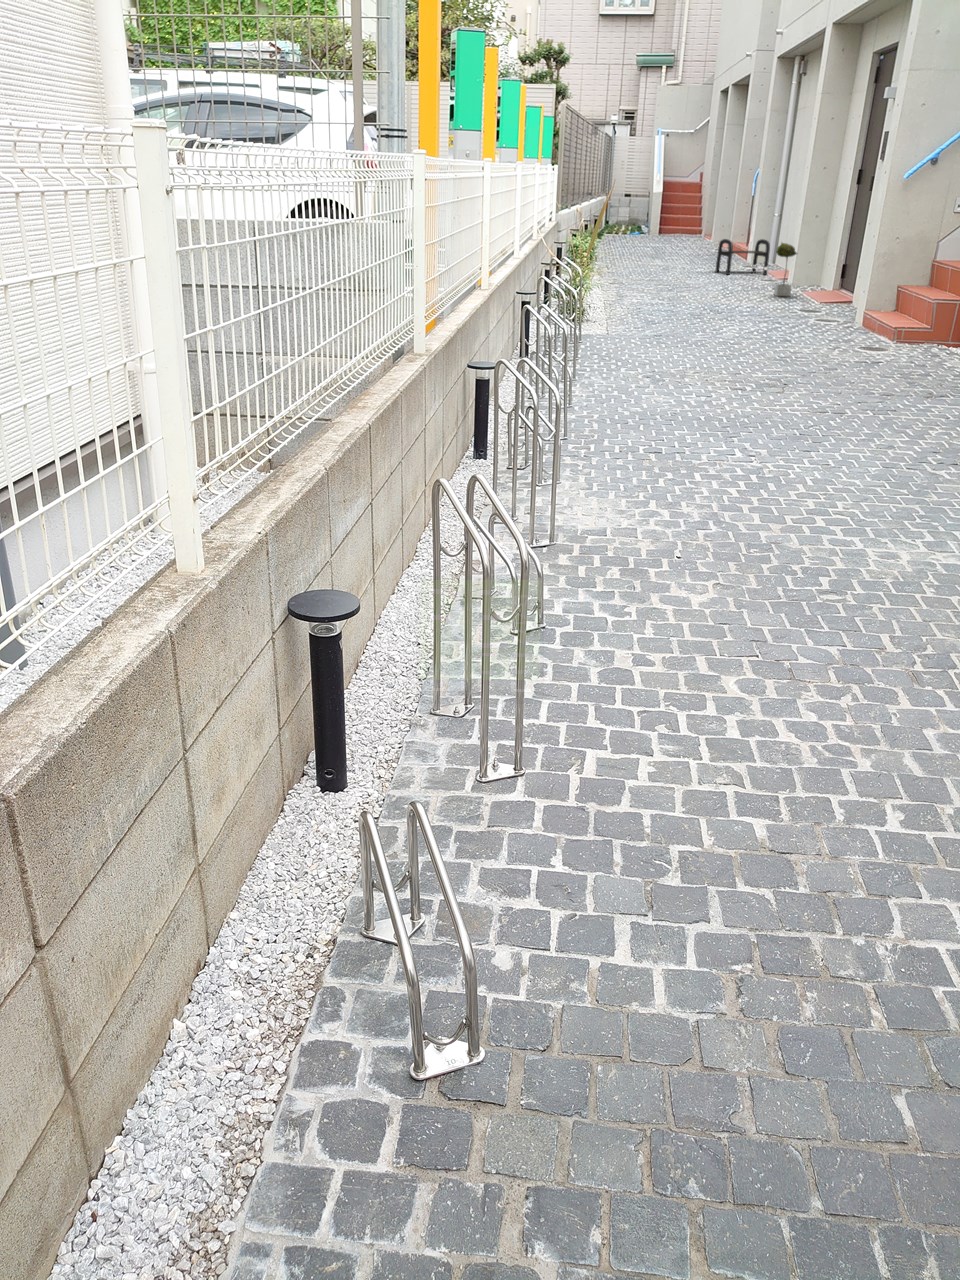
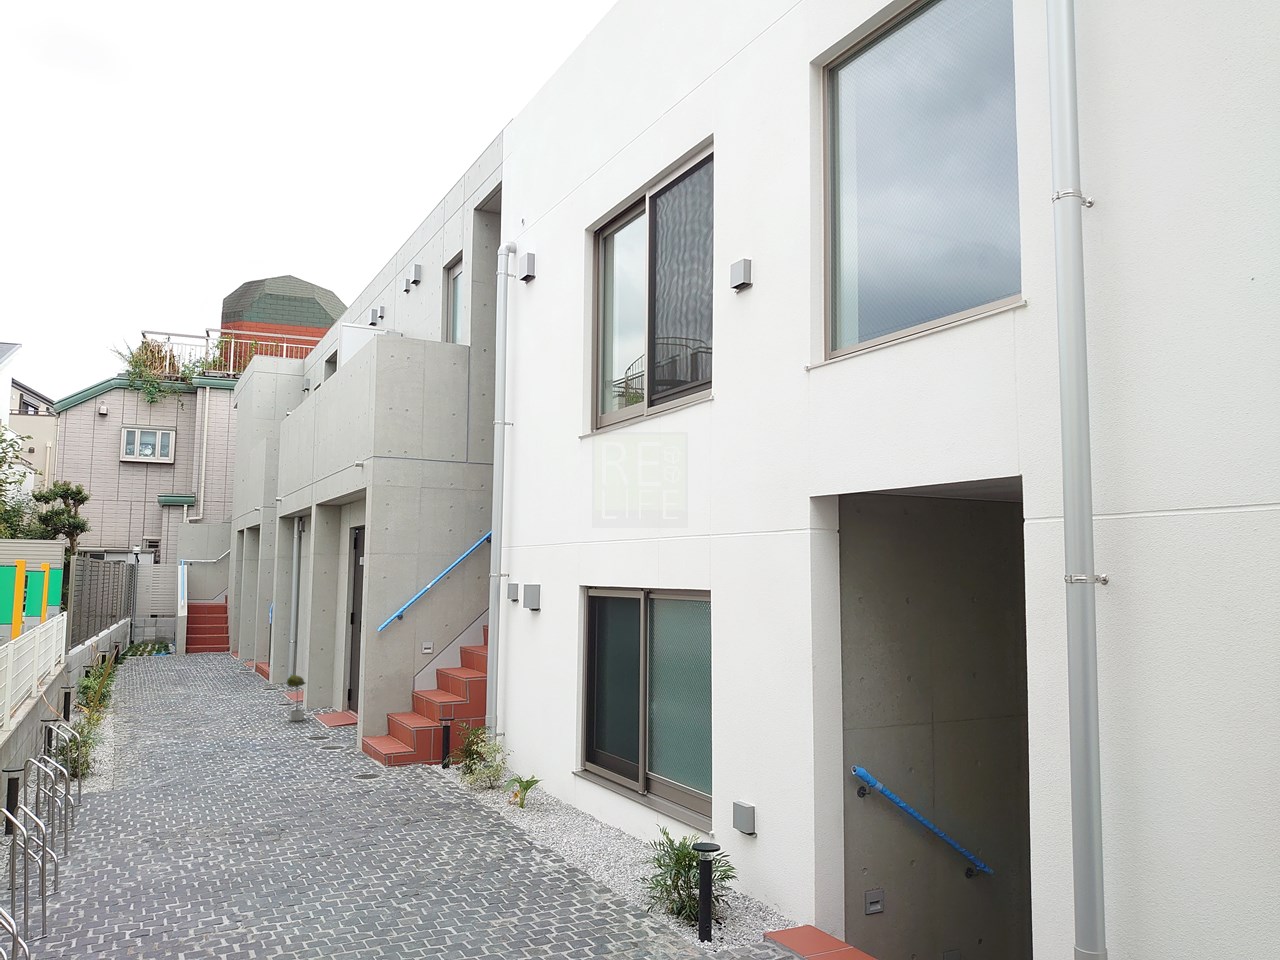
bench: present [716,239,770,275] -> none [236,665,286,699]

